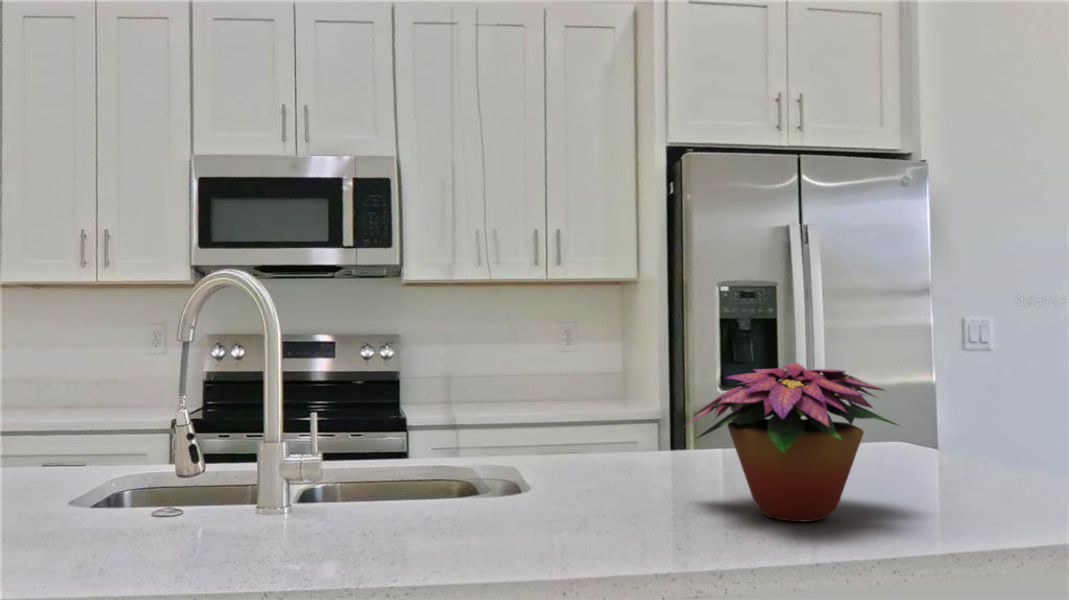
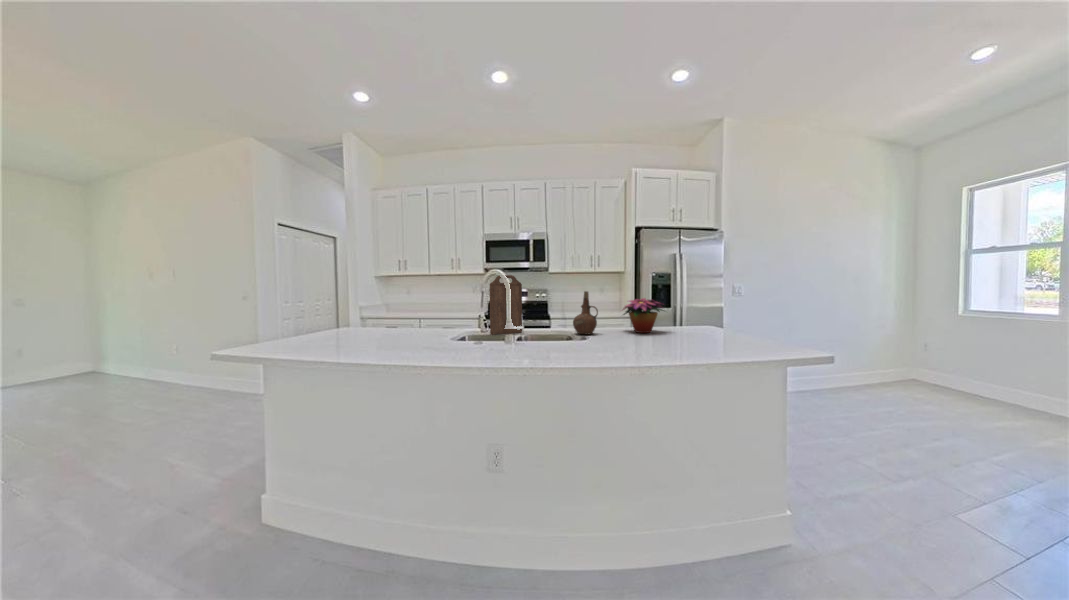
cutting board: none [51,252,239,562] -> present [490,275,522,335]
ceramic pitcher: none [486,333,604,543] -> present [573,291,598,334]

